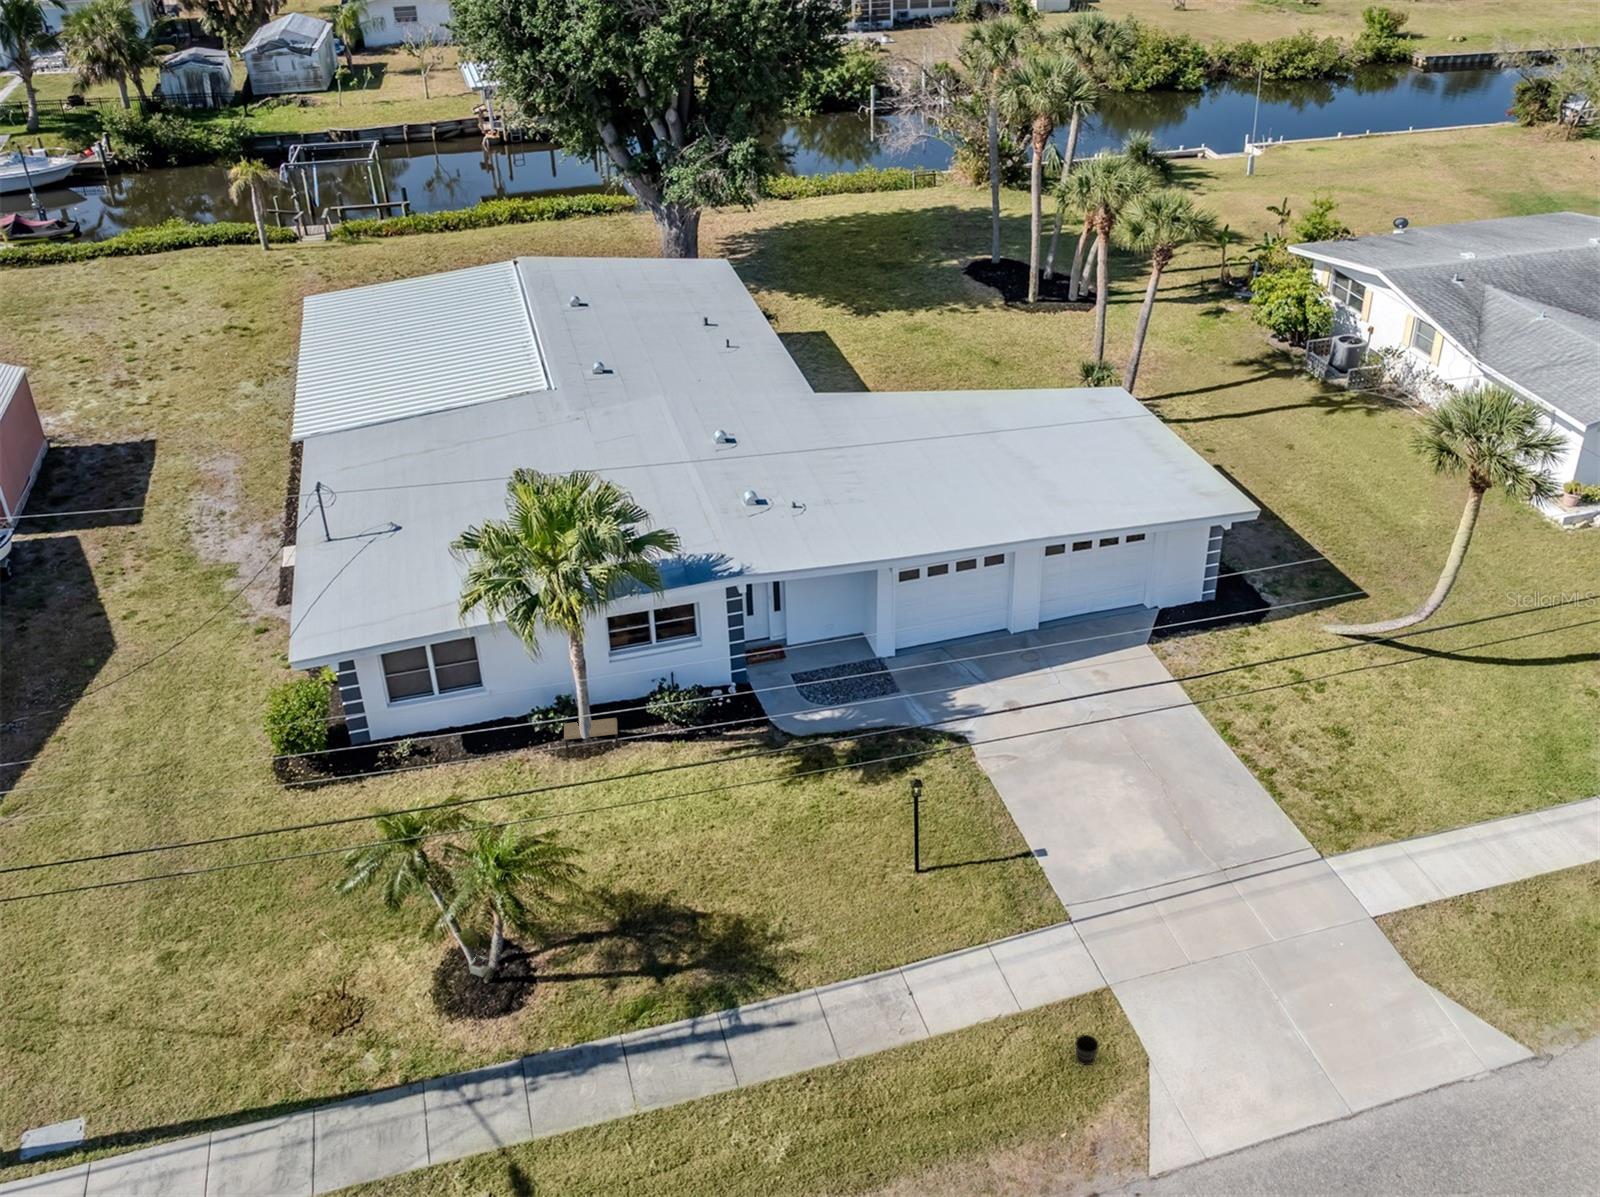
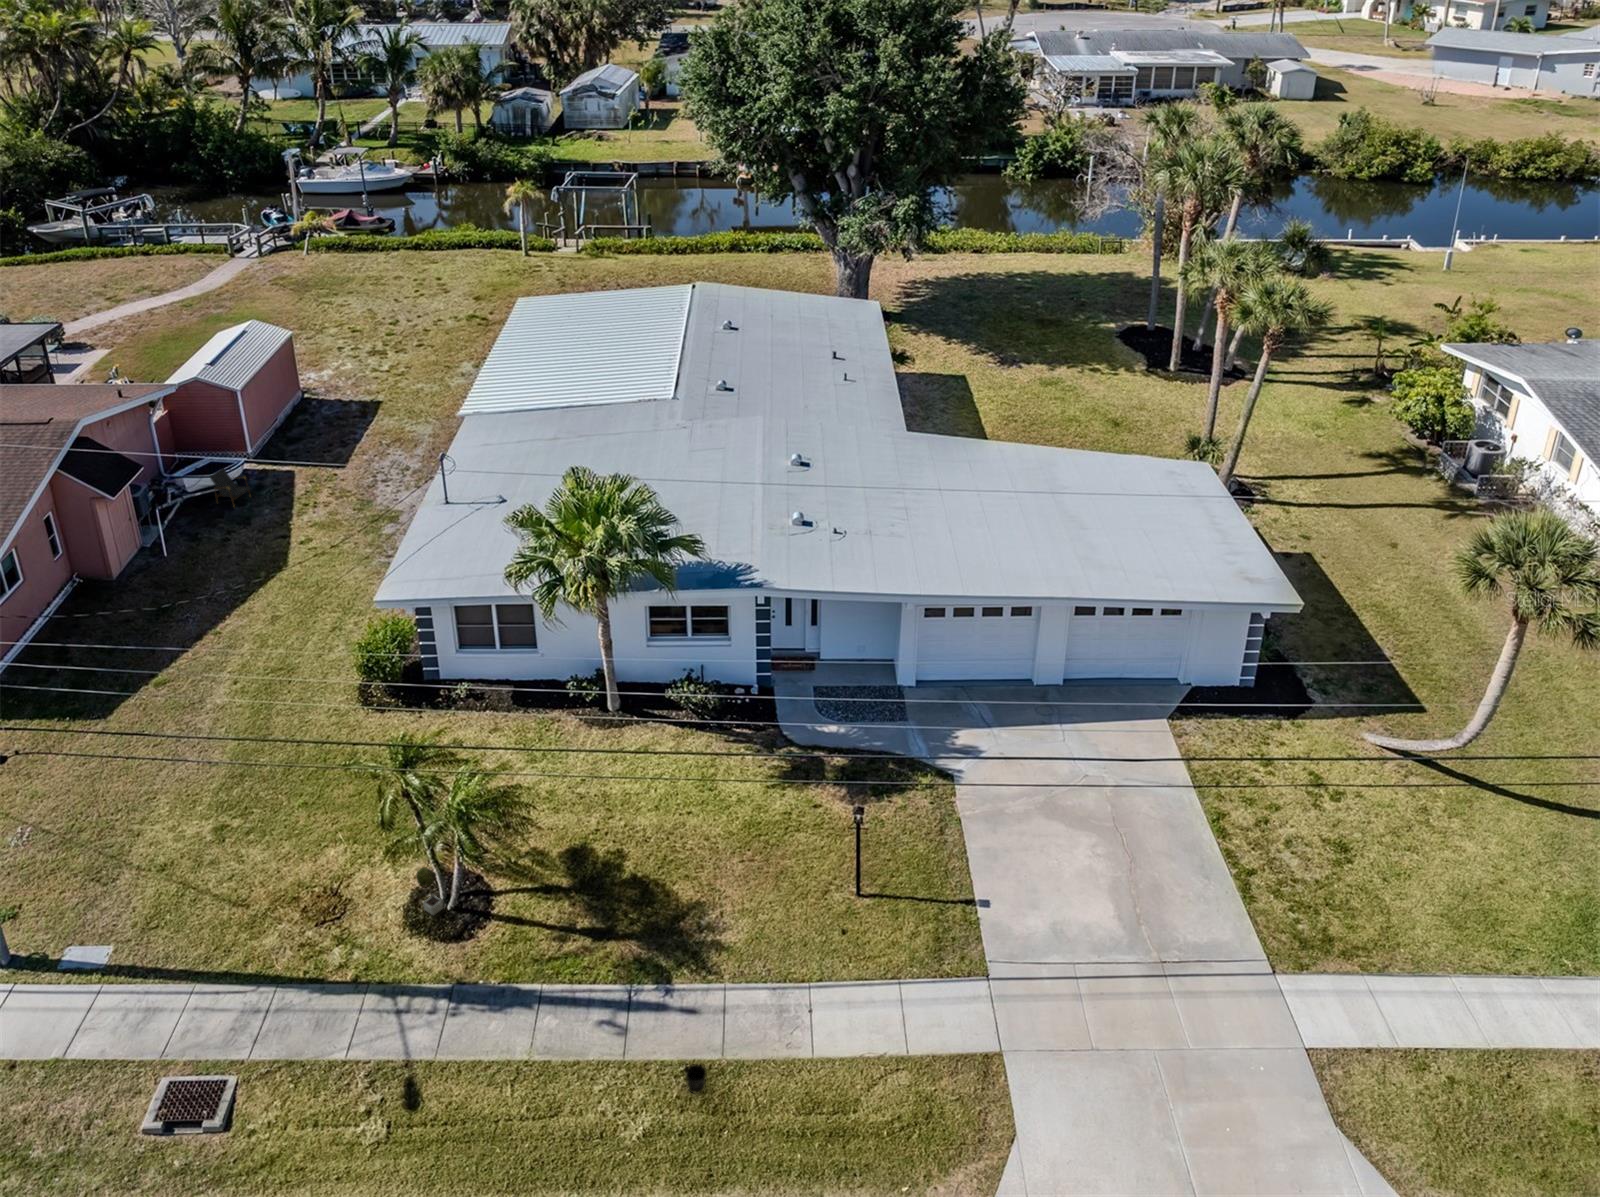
lounge chair: none [56,542,106,583] -> present [210,469,250,505]
bench: present [564,718,619,753] -> none [579,699,632,729]
bucket: present [1075,1035,1099,1065] -> present [685,1064,707,1094]

